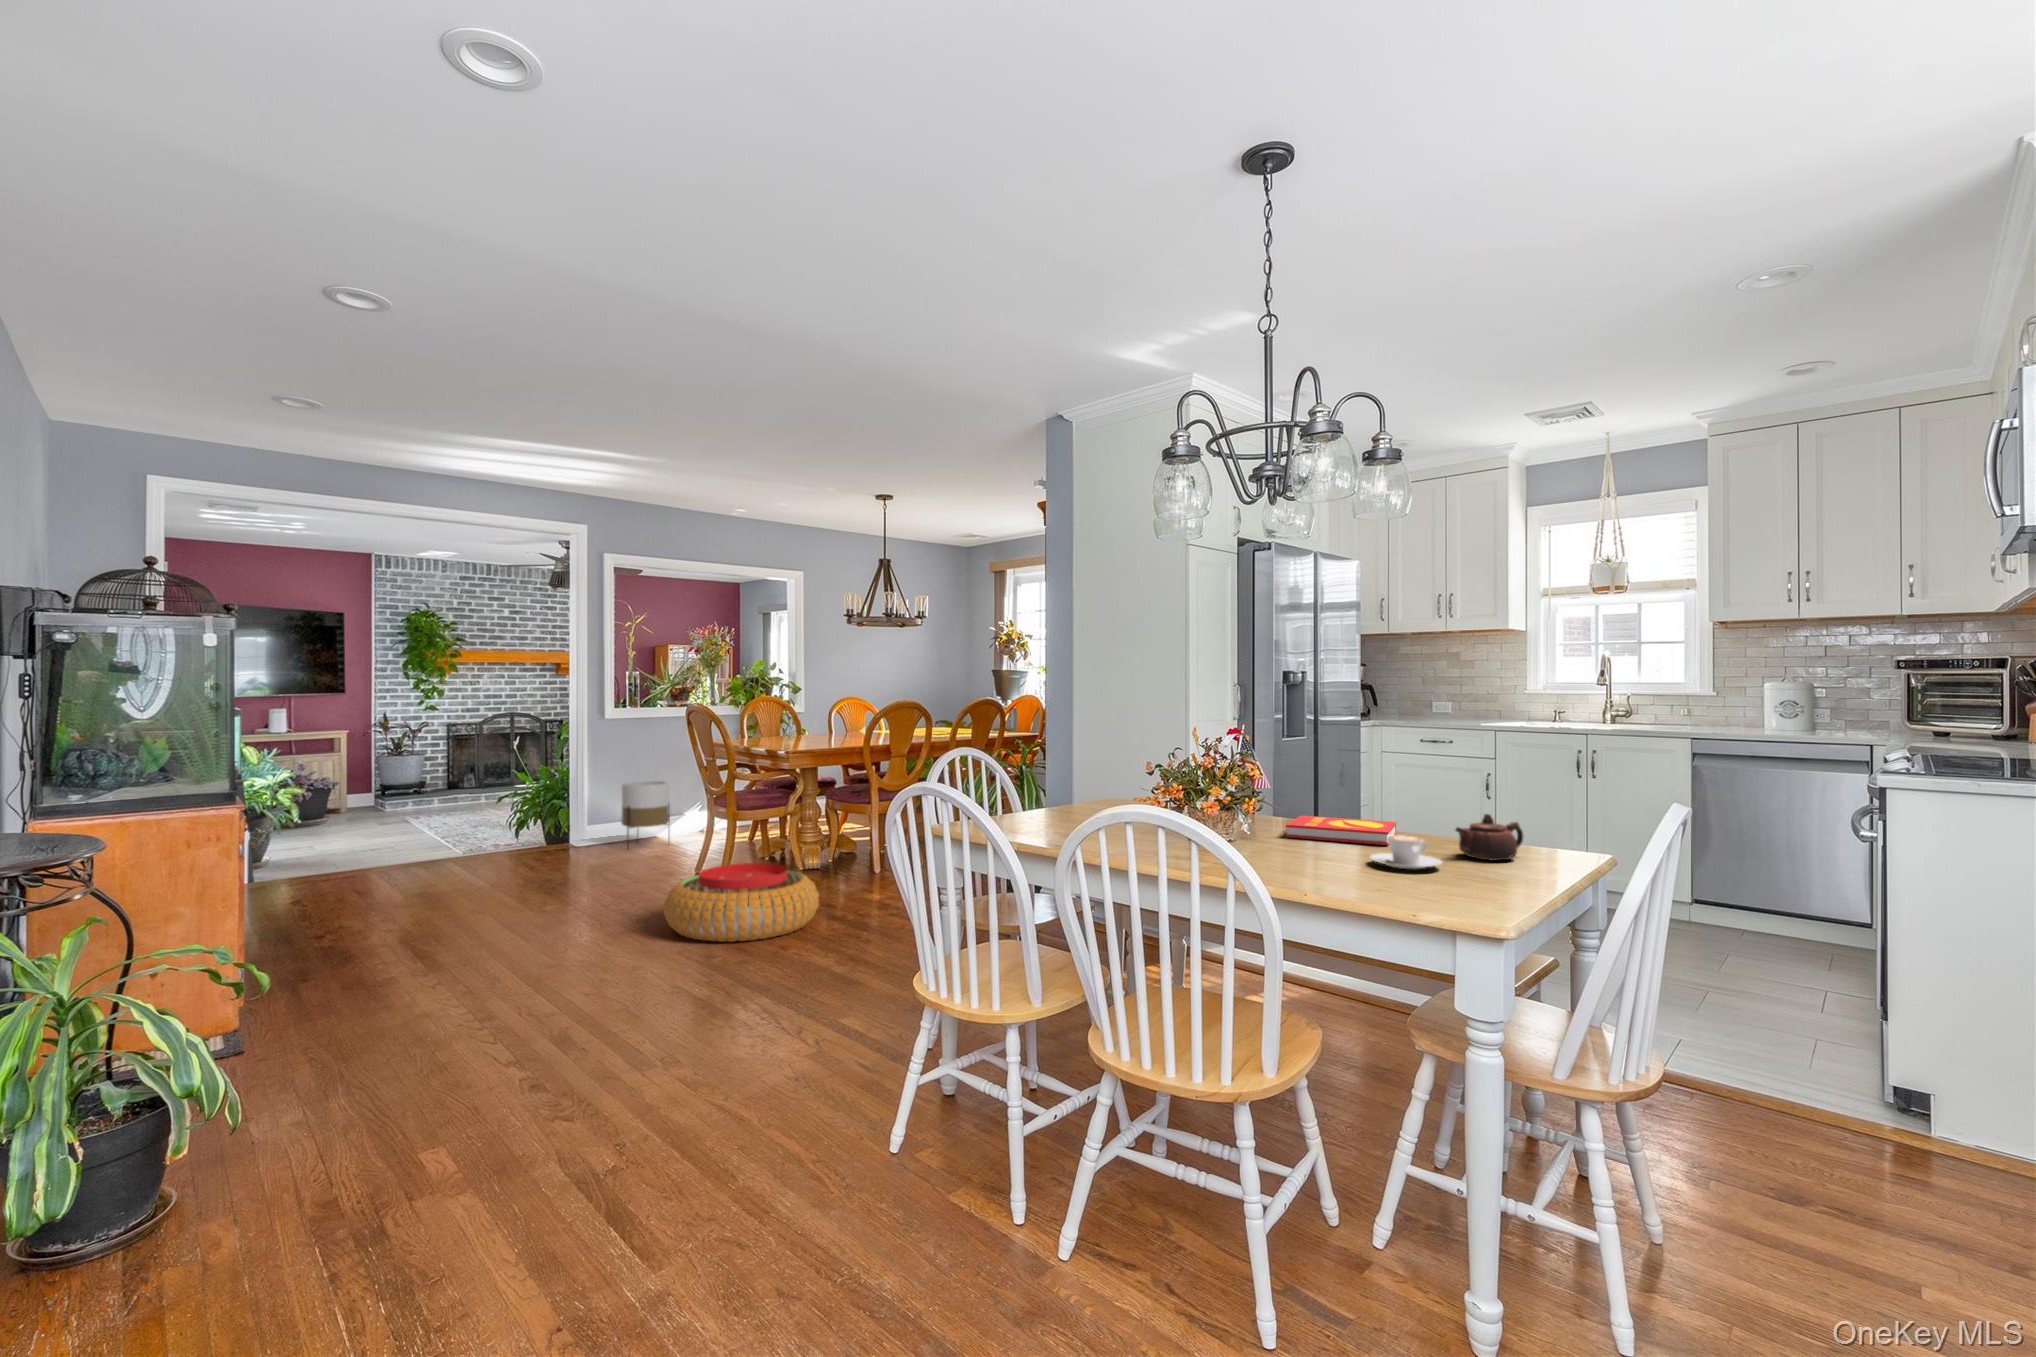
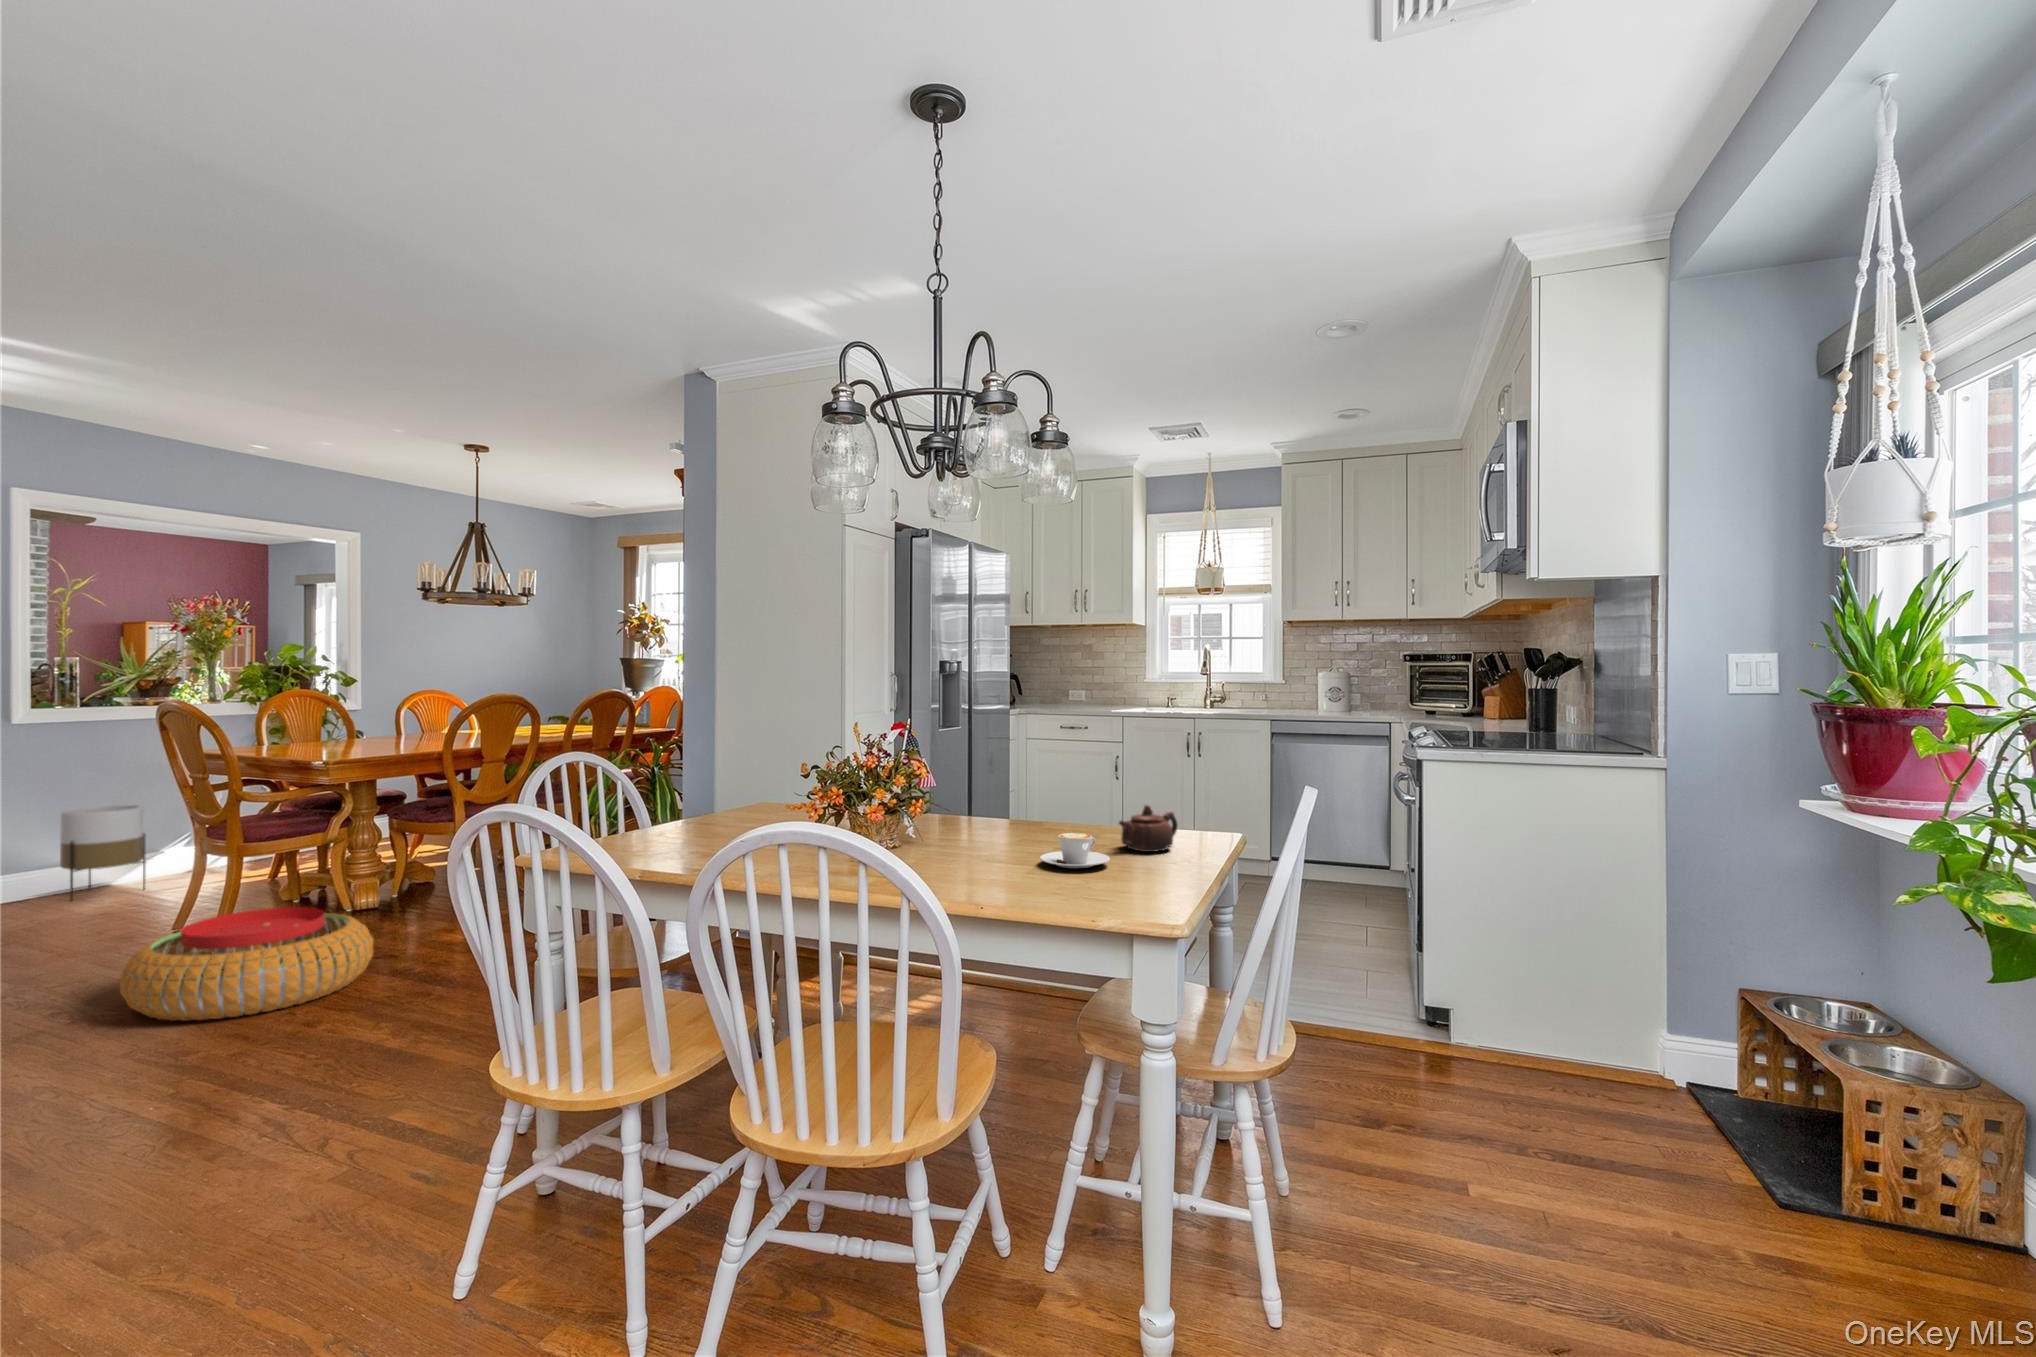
book: present [1285,816,1396,845] -> none [951,815,1059,842]

